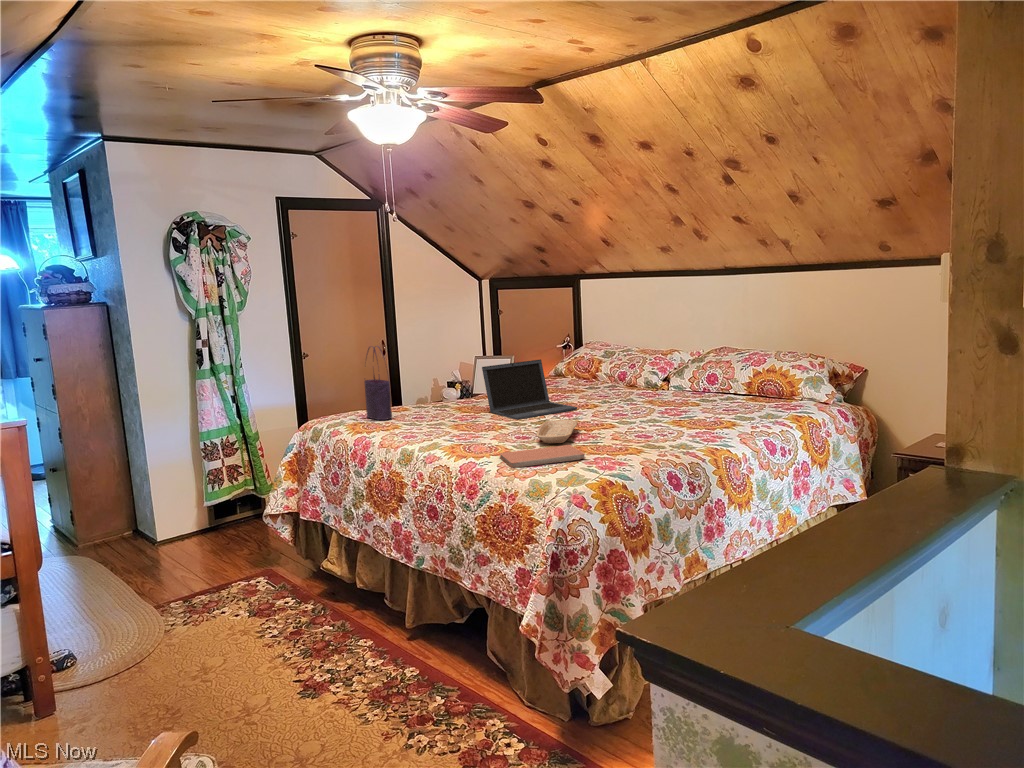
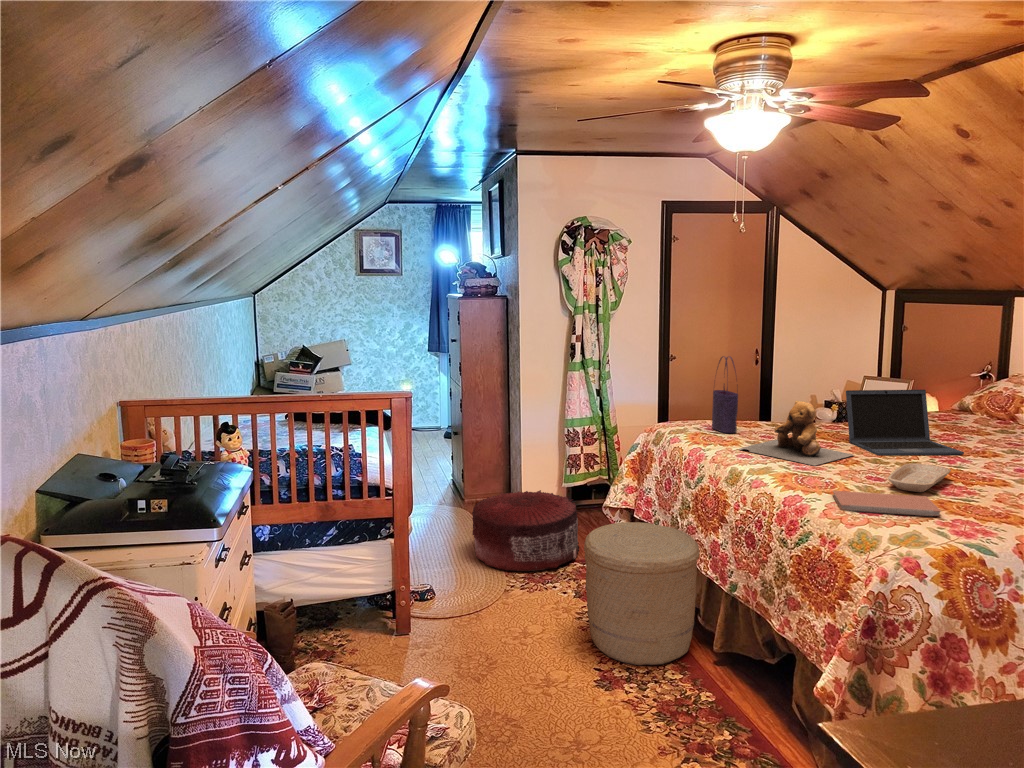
teddy bear: none [402,380,500,436] -> present [739,401,853,466]
pouf: none [103,514,240,612] -> present [472,490,579,571]
woven basket: none [263,520,384,666] -> present [584,522,700,665]

